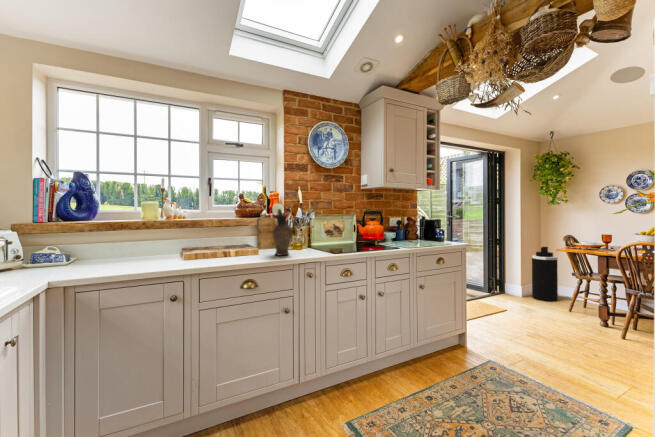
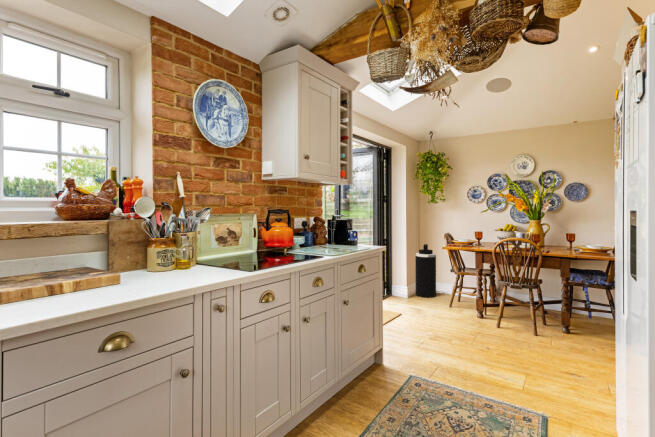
ceramic pitcher: present [273,209,293,255] -> none [149,206,186,284]

